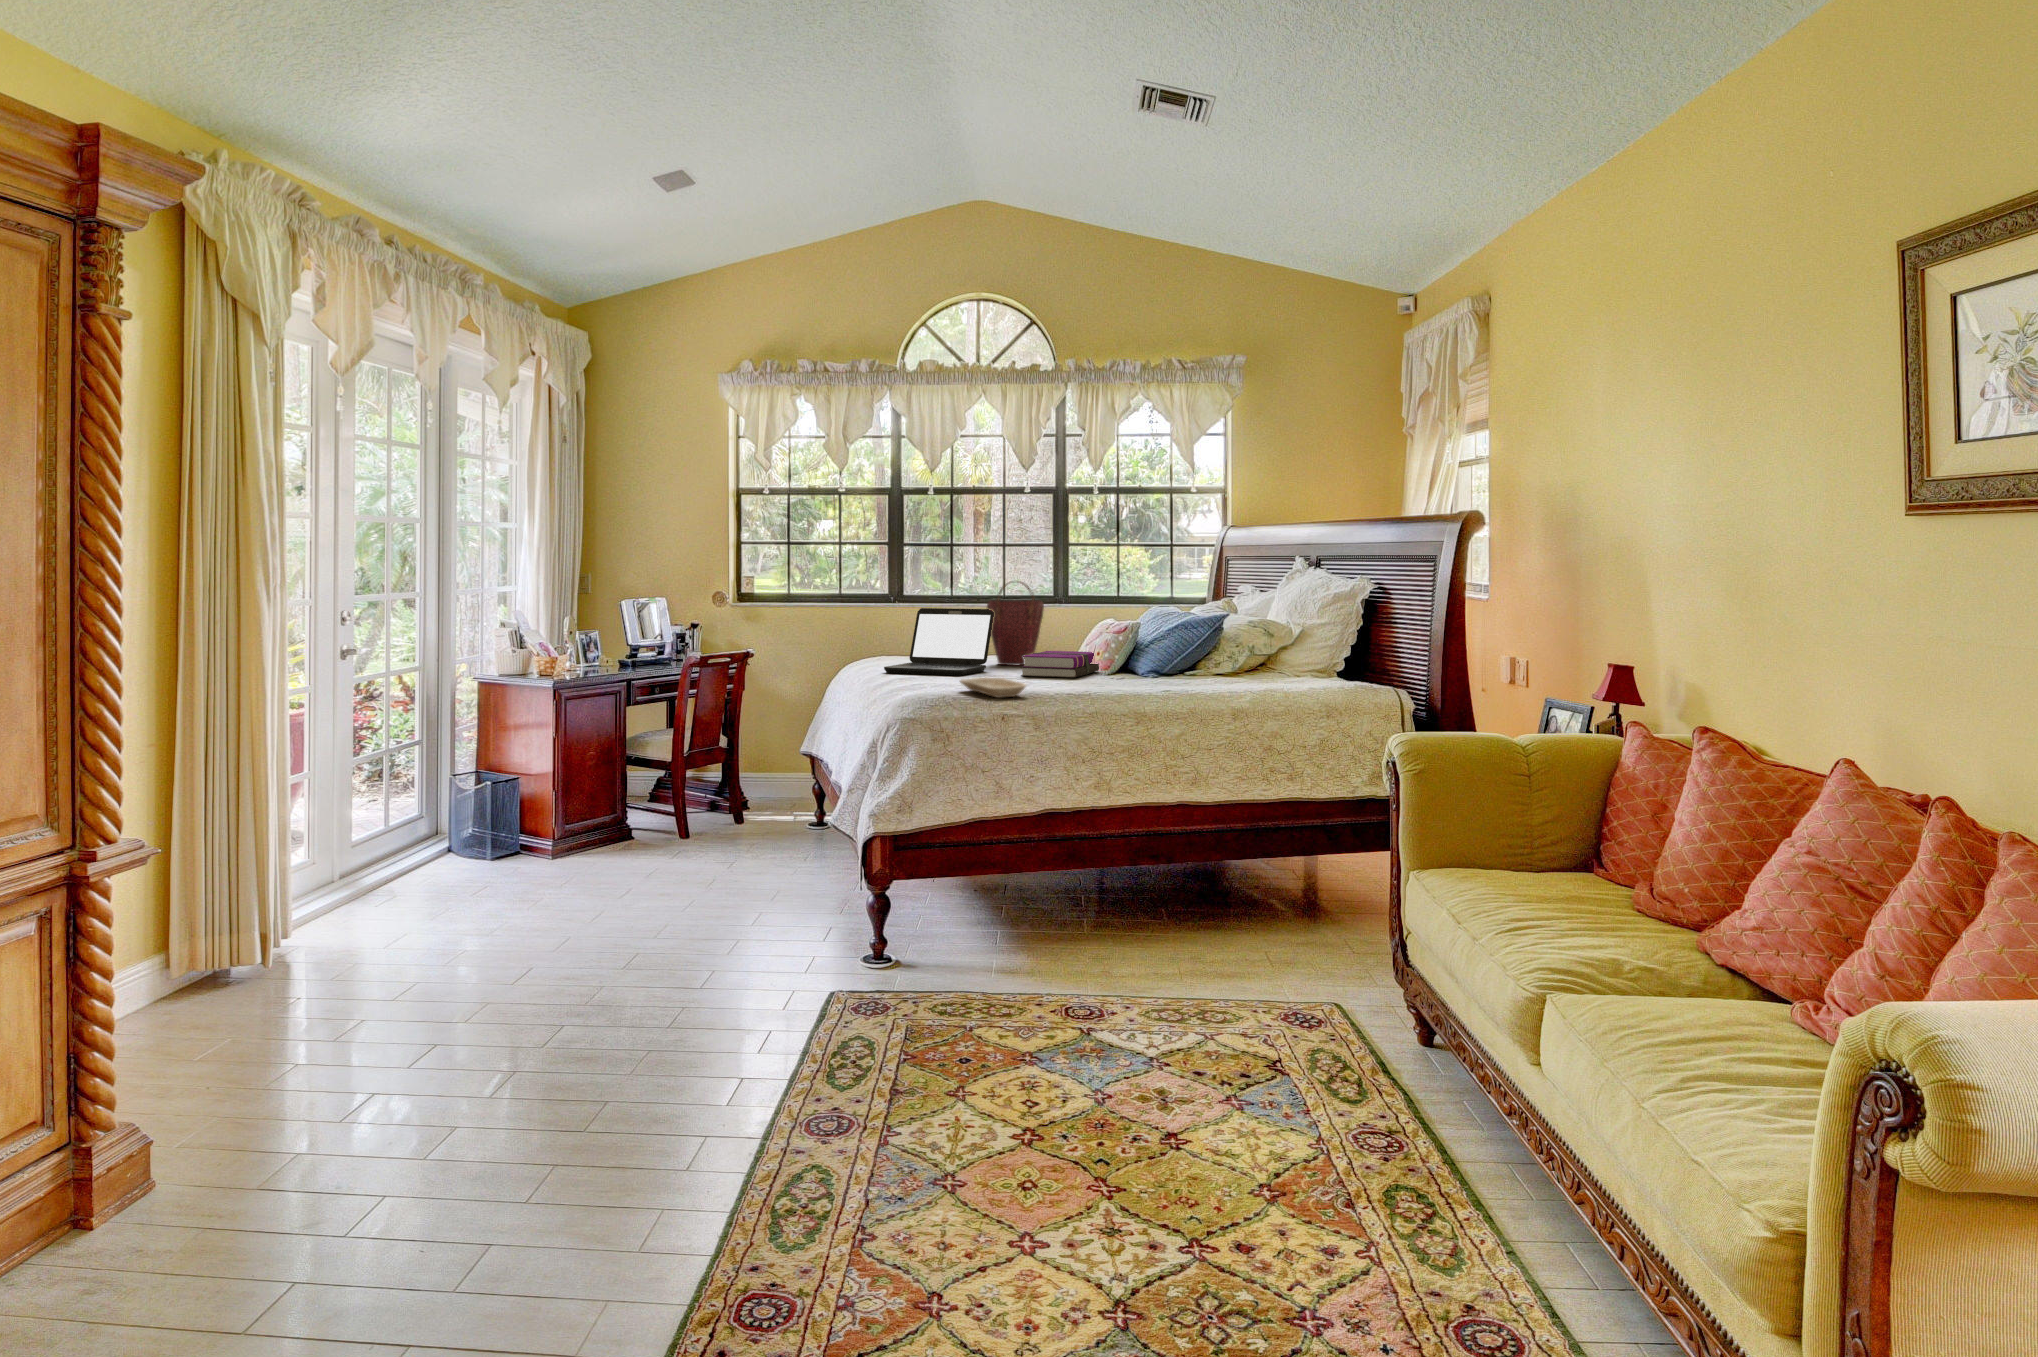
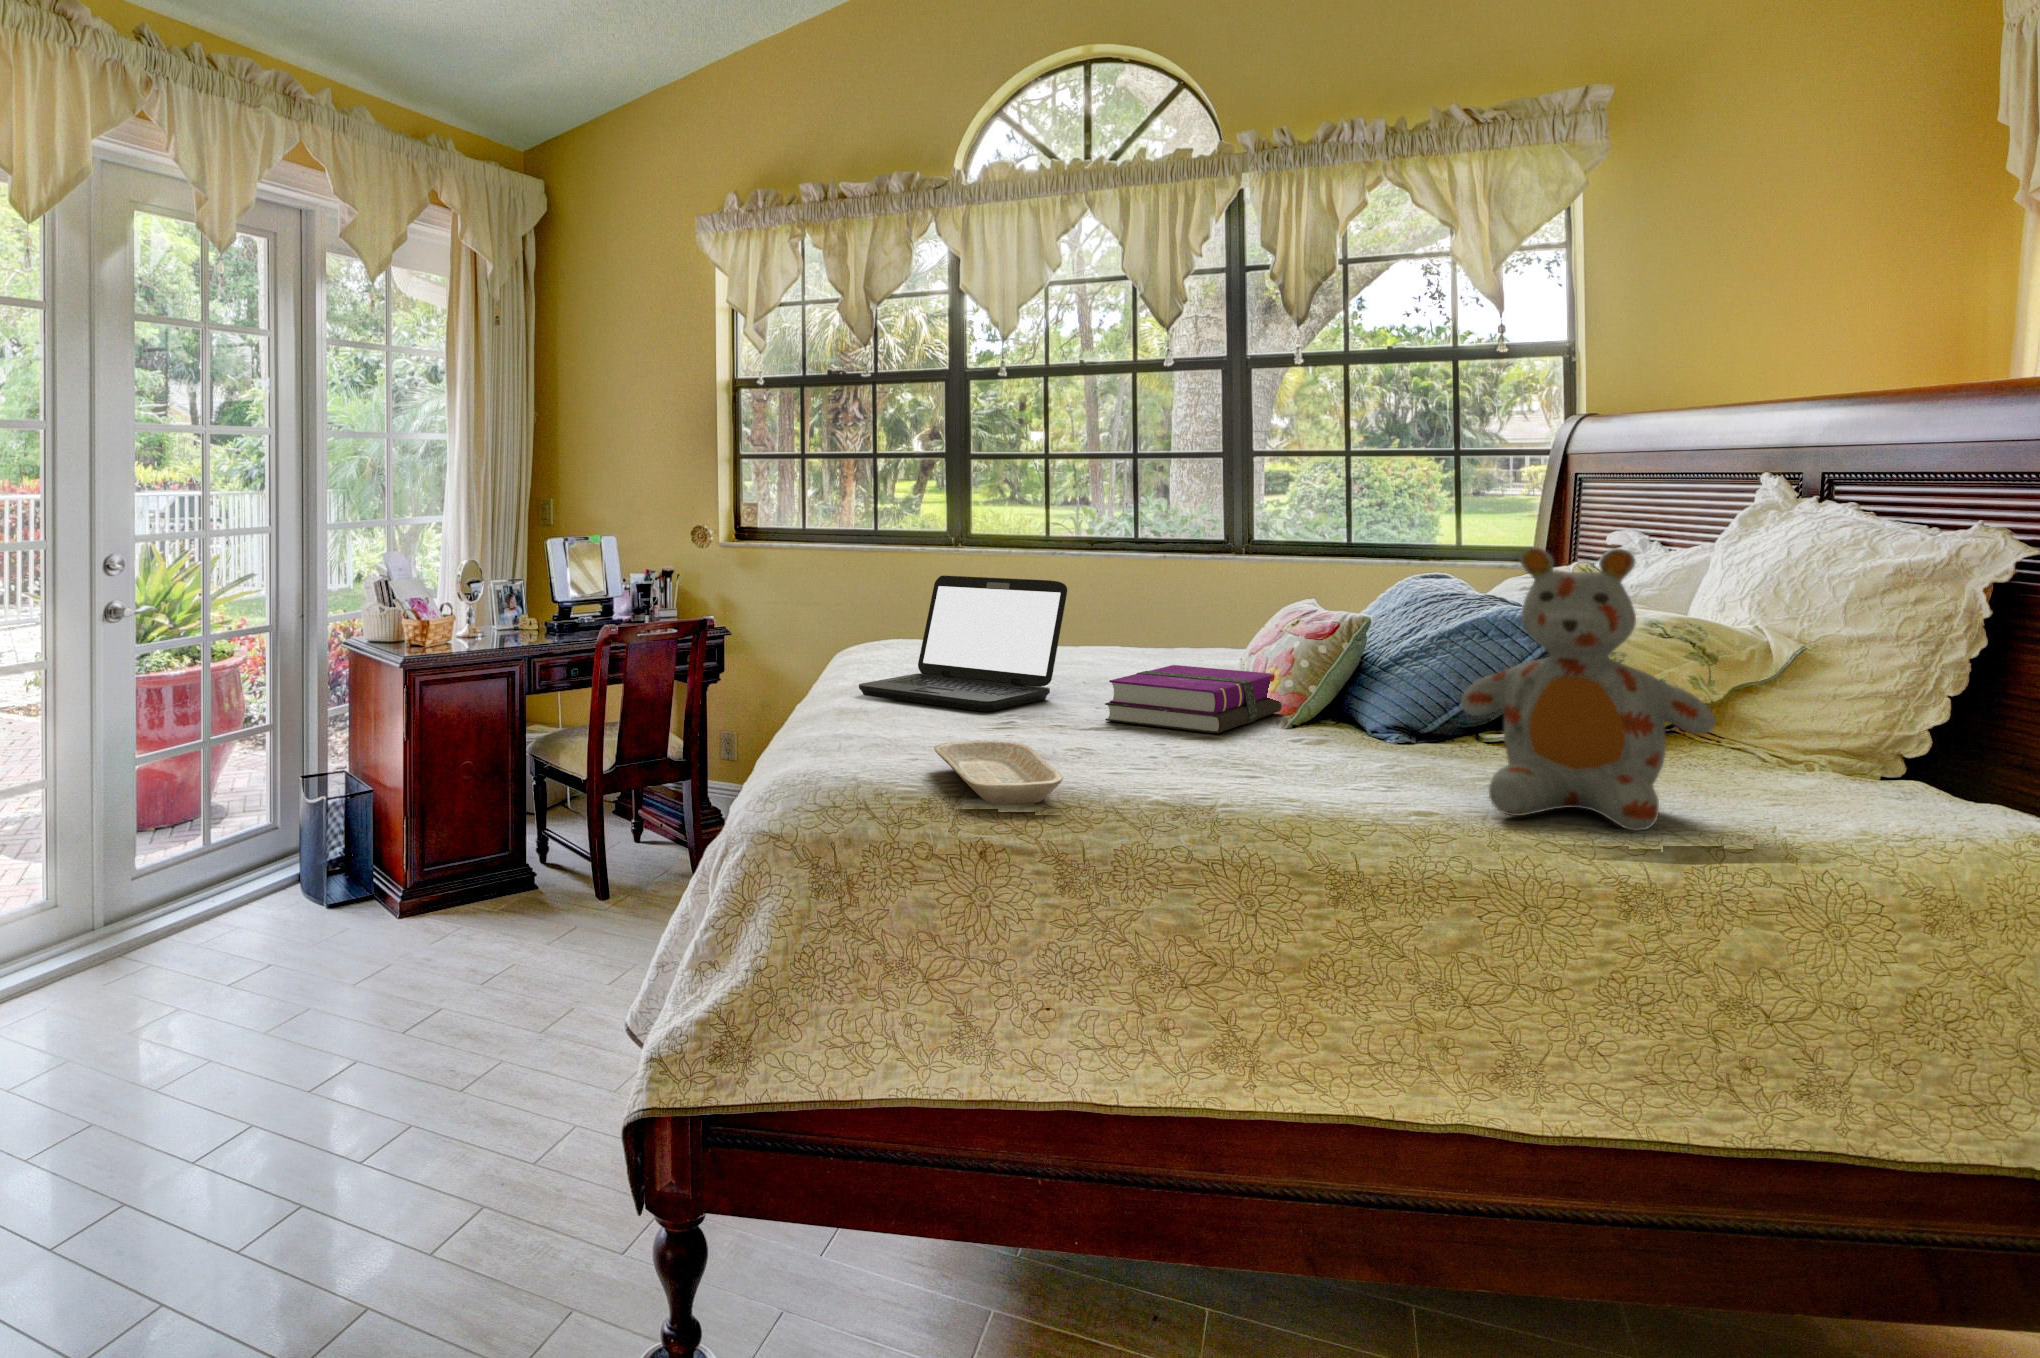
handbag: present [987,581,1044,665] -> none [1067,526,1178,684]
stuffed bear: none [1179,584,1267,692] -> present [1461,547,1715,831]

